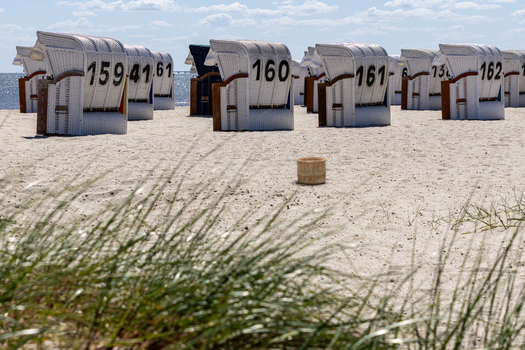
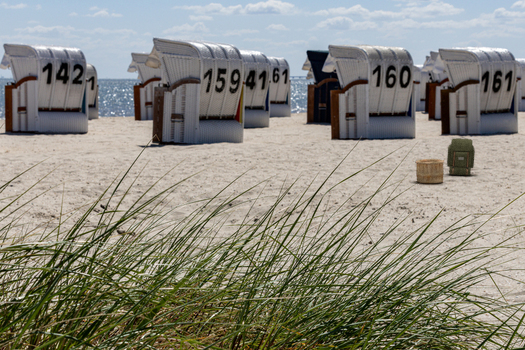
backpack: none [329,133,357,173] -> present [447,138,475,175]

